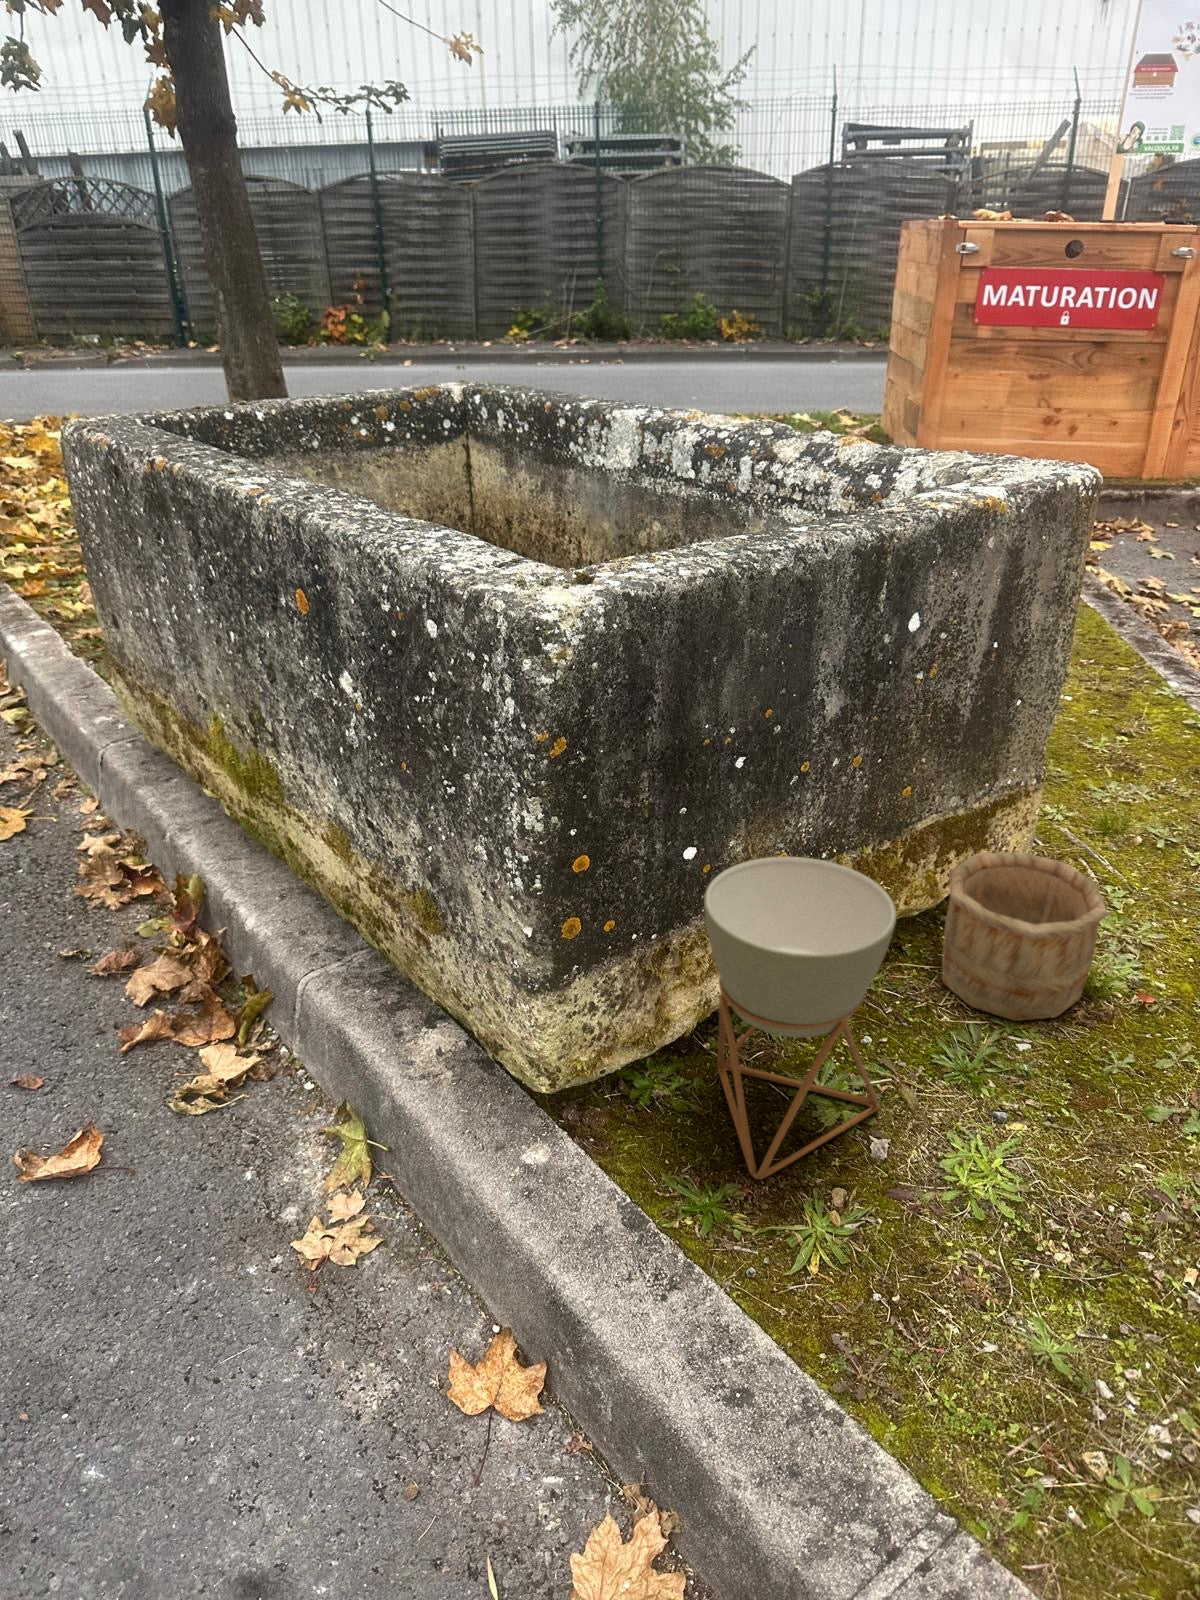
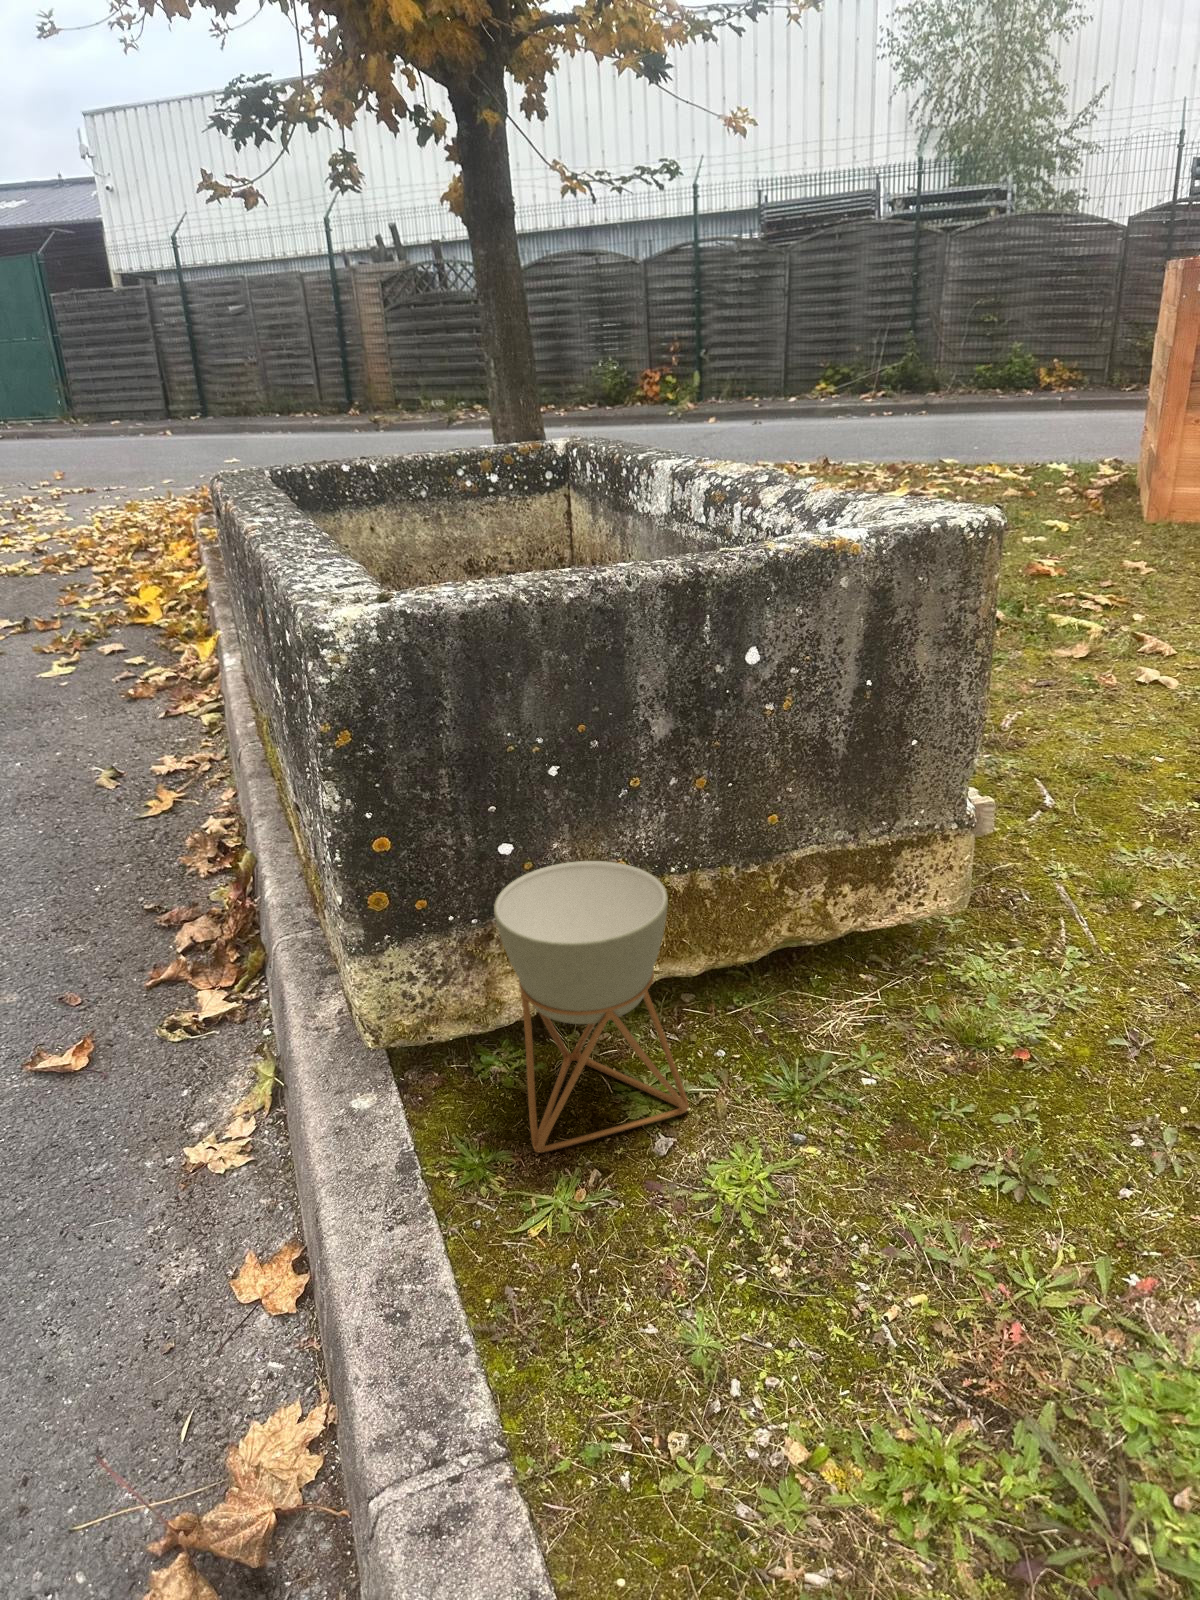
wooden bucket: present [942,852,1108,1021] -> none [825,887,985,1057]

